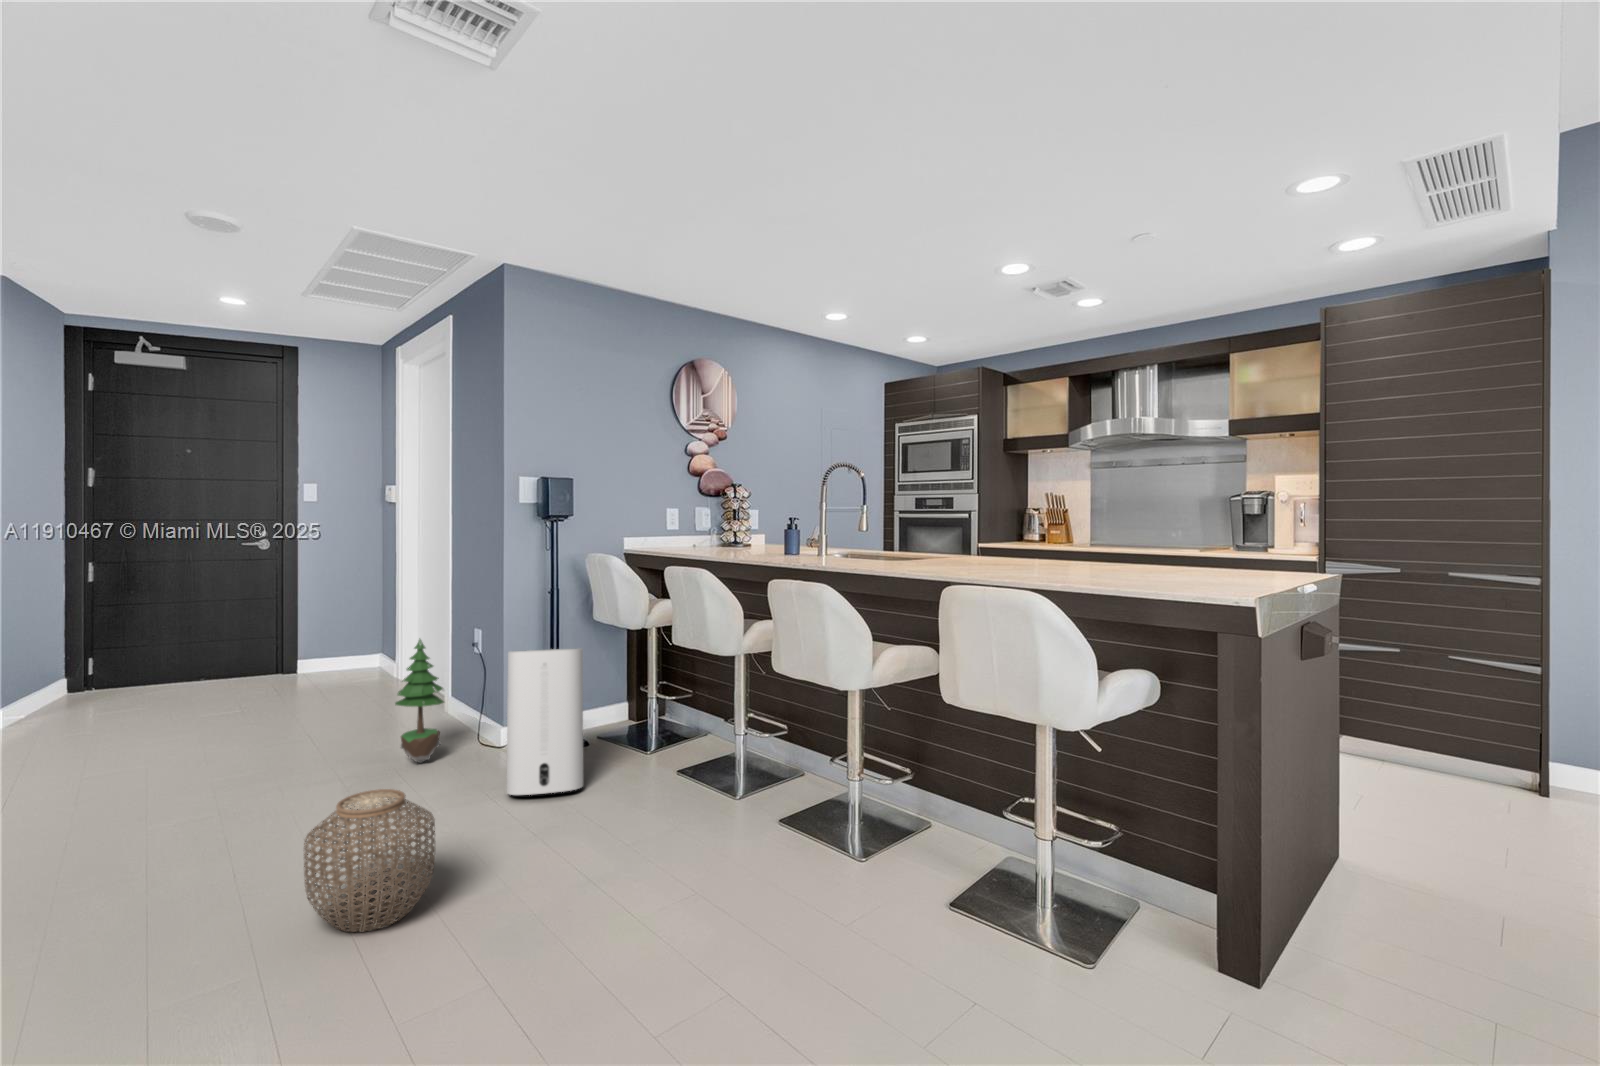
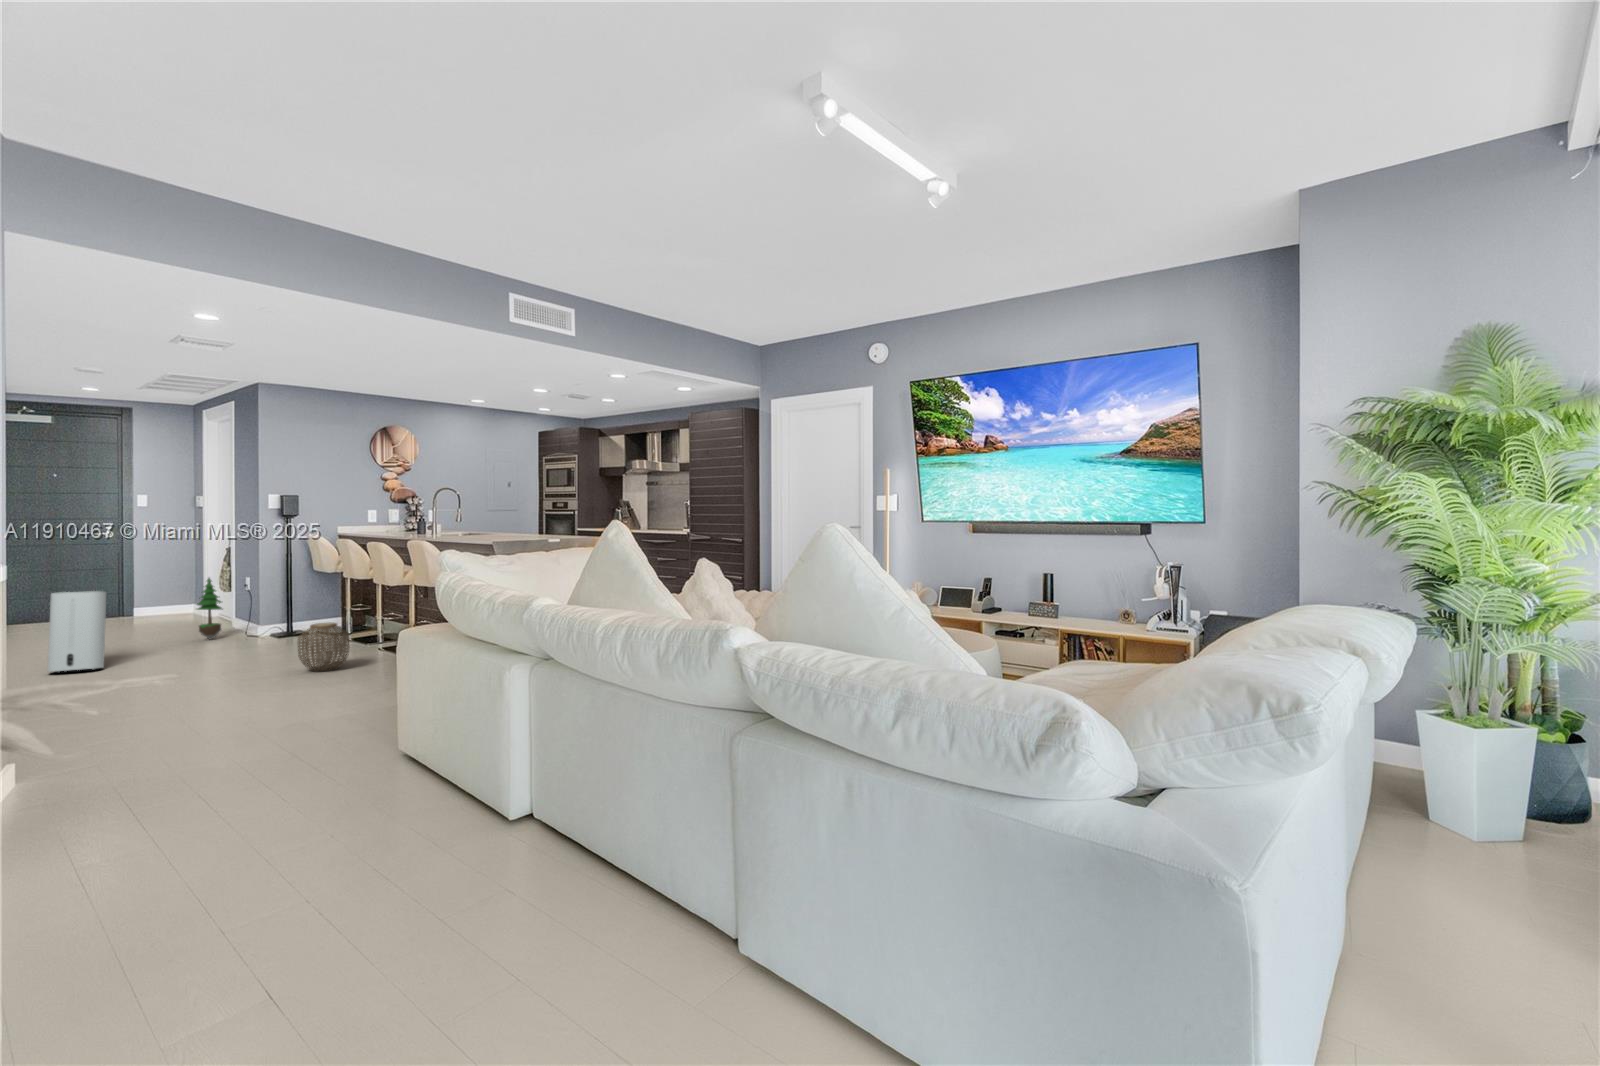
air purifier: present [507,648,583,795] -> present [48,591,106,672]
woven basket: present [304,789,435,932] -> present [298,623,350,671]

